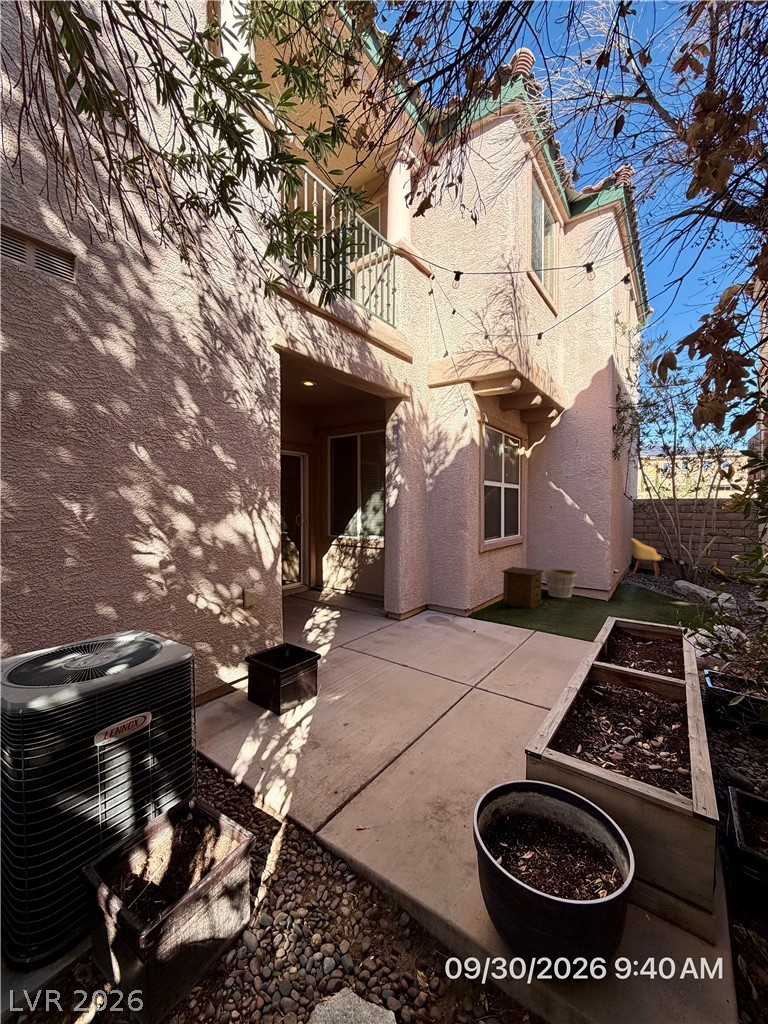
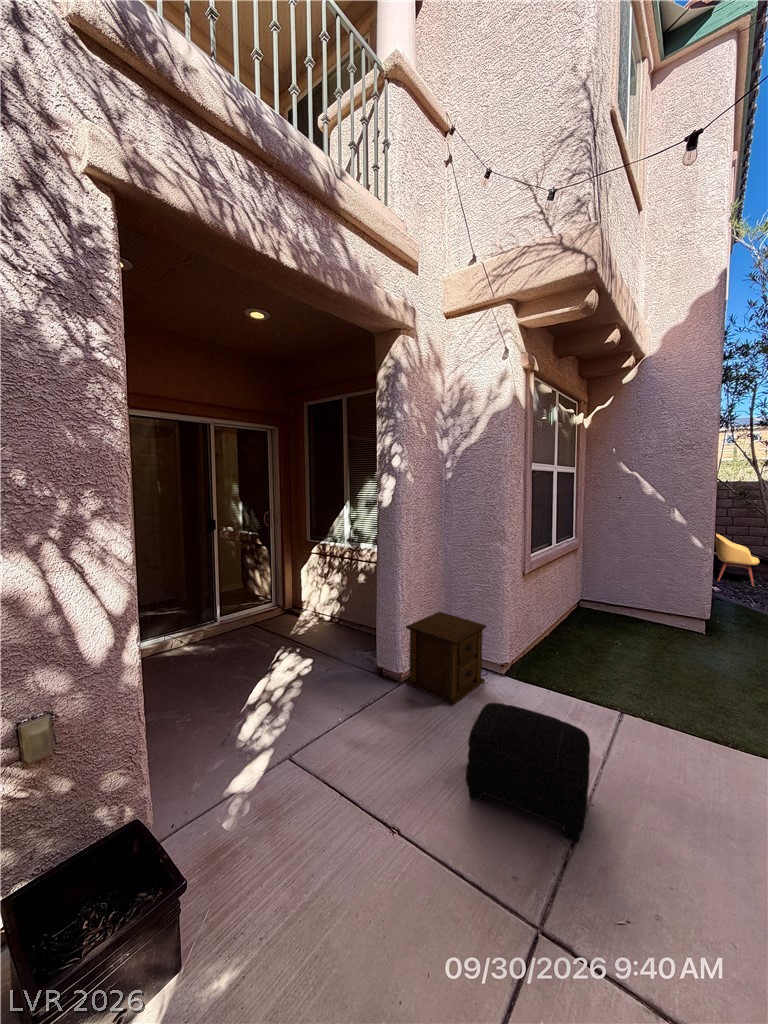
side table: present [501,567,543,609] -> present [406,612,486,705]
wooden bucket: present [545,569,576,598] -> none [611,585,661,630]
ottoman: none [442,611,507,667] -> present [466,703,590,843]

